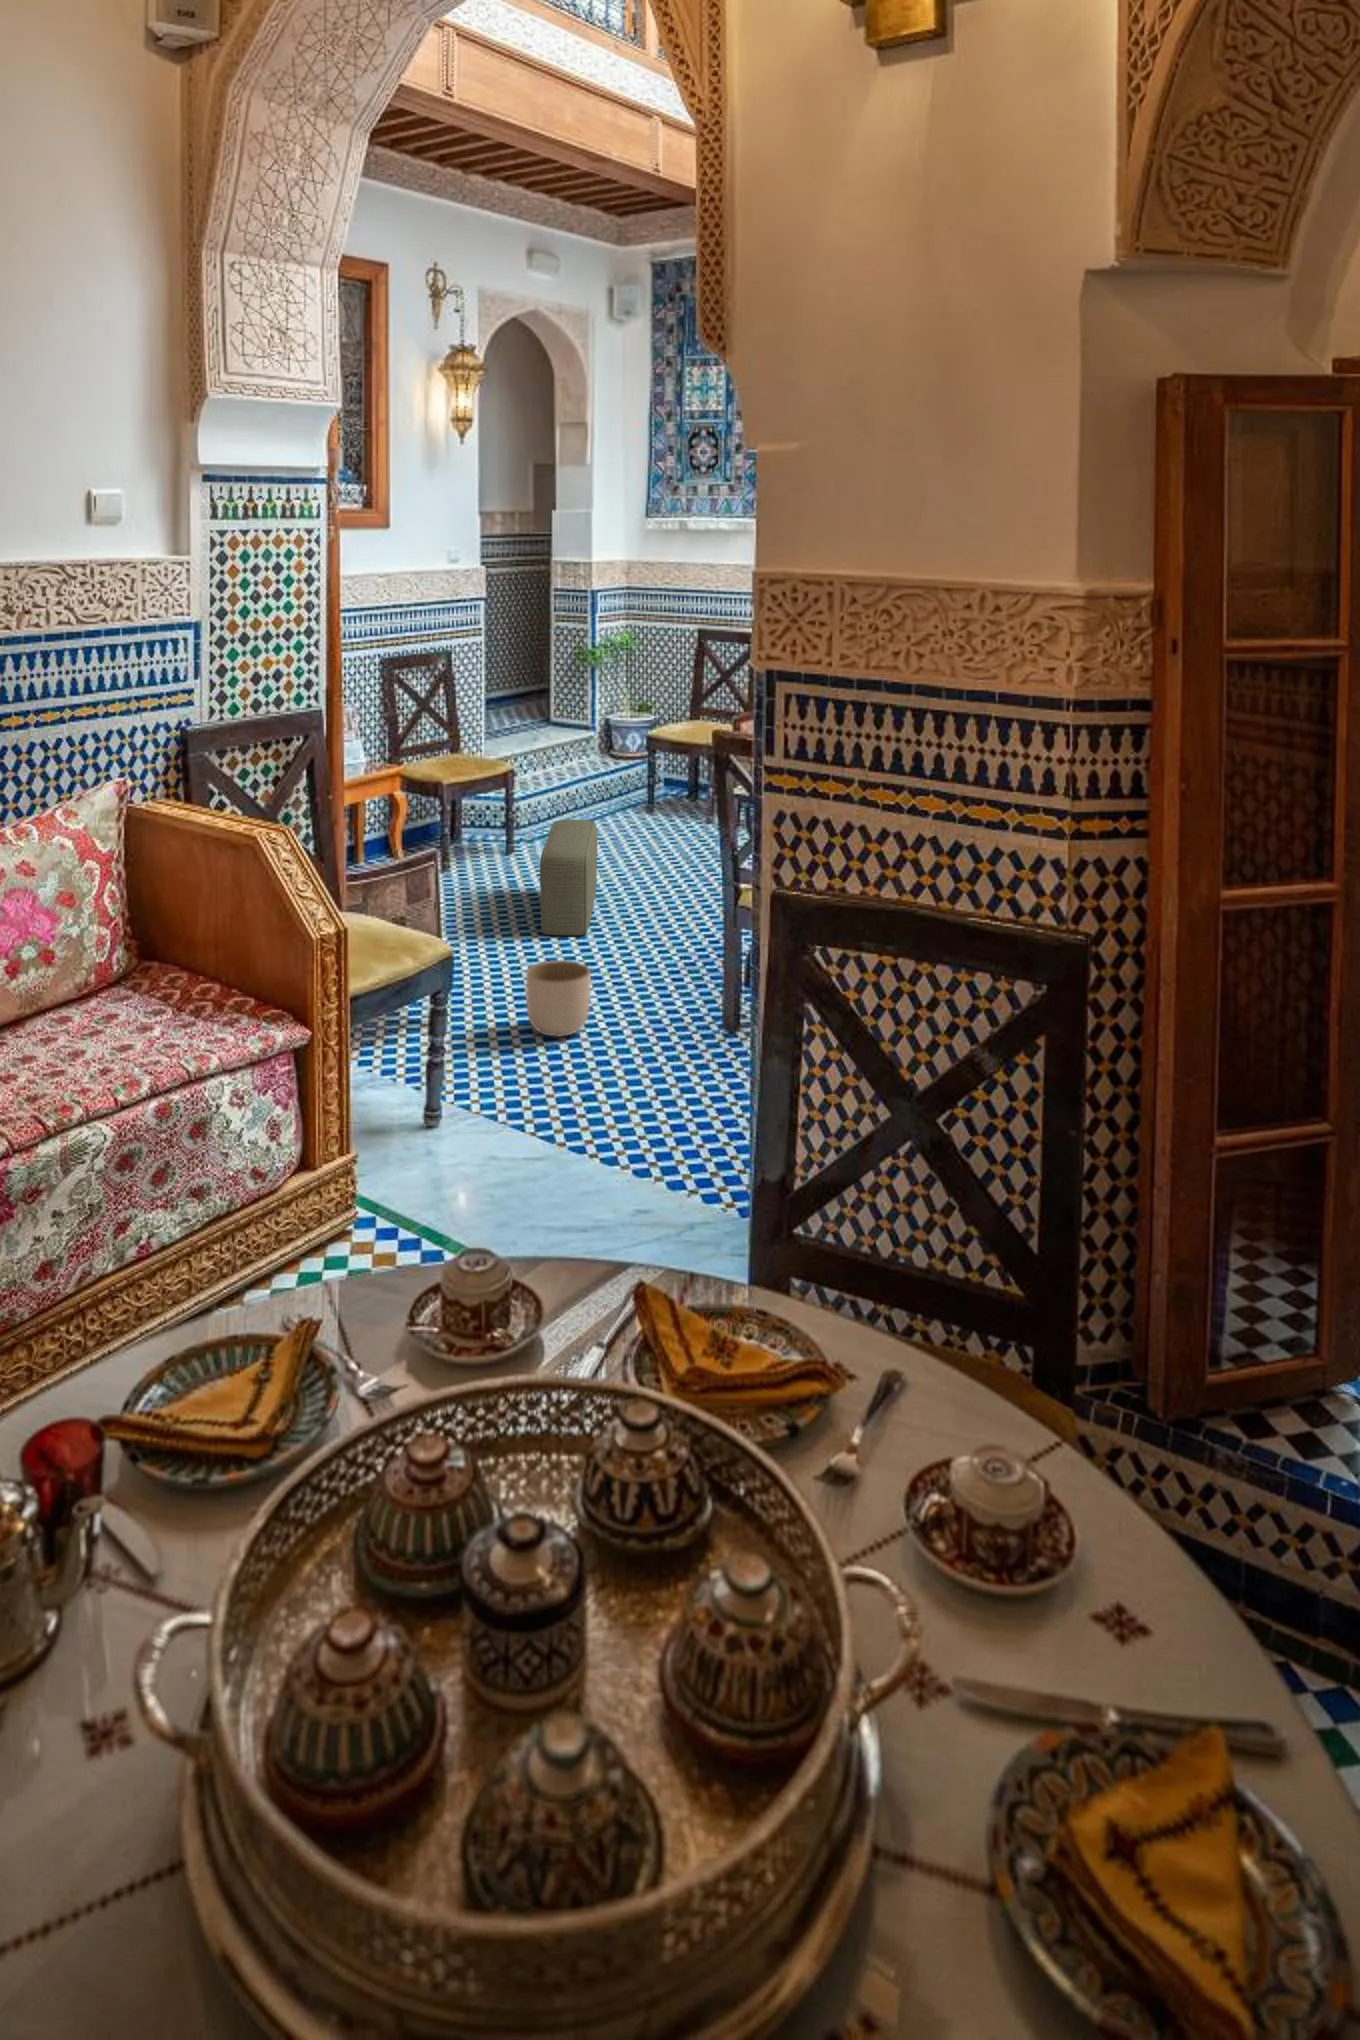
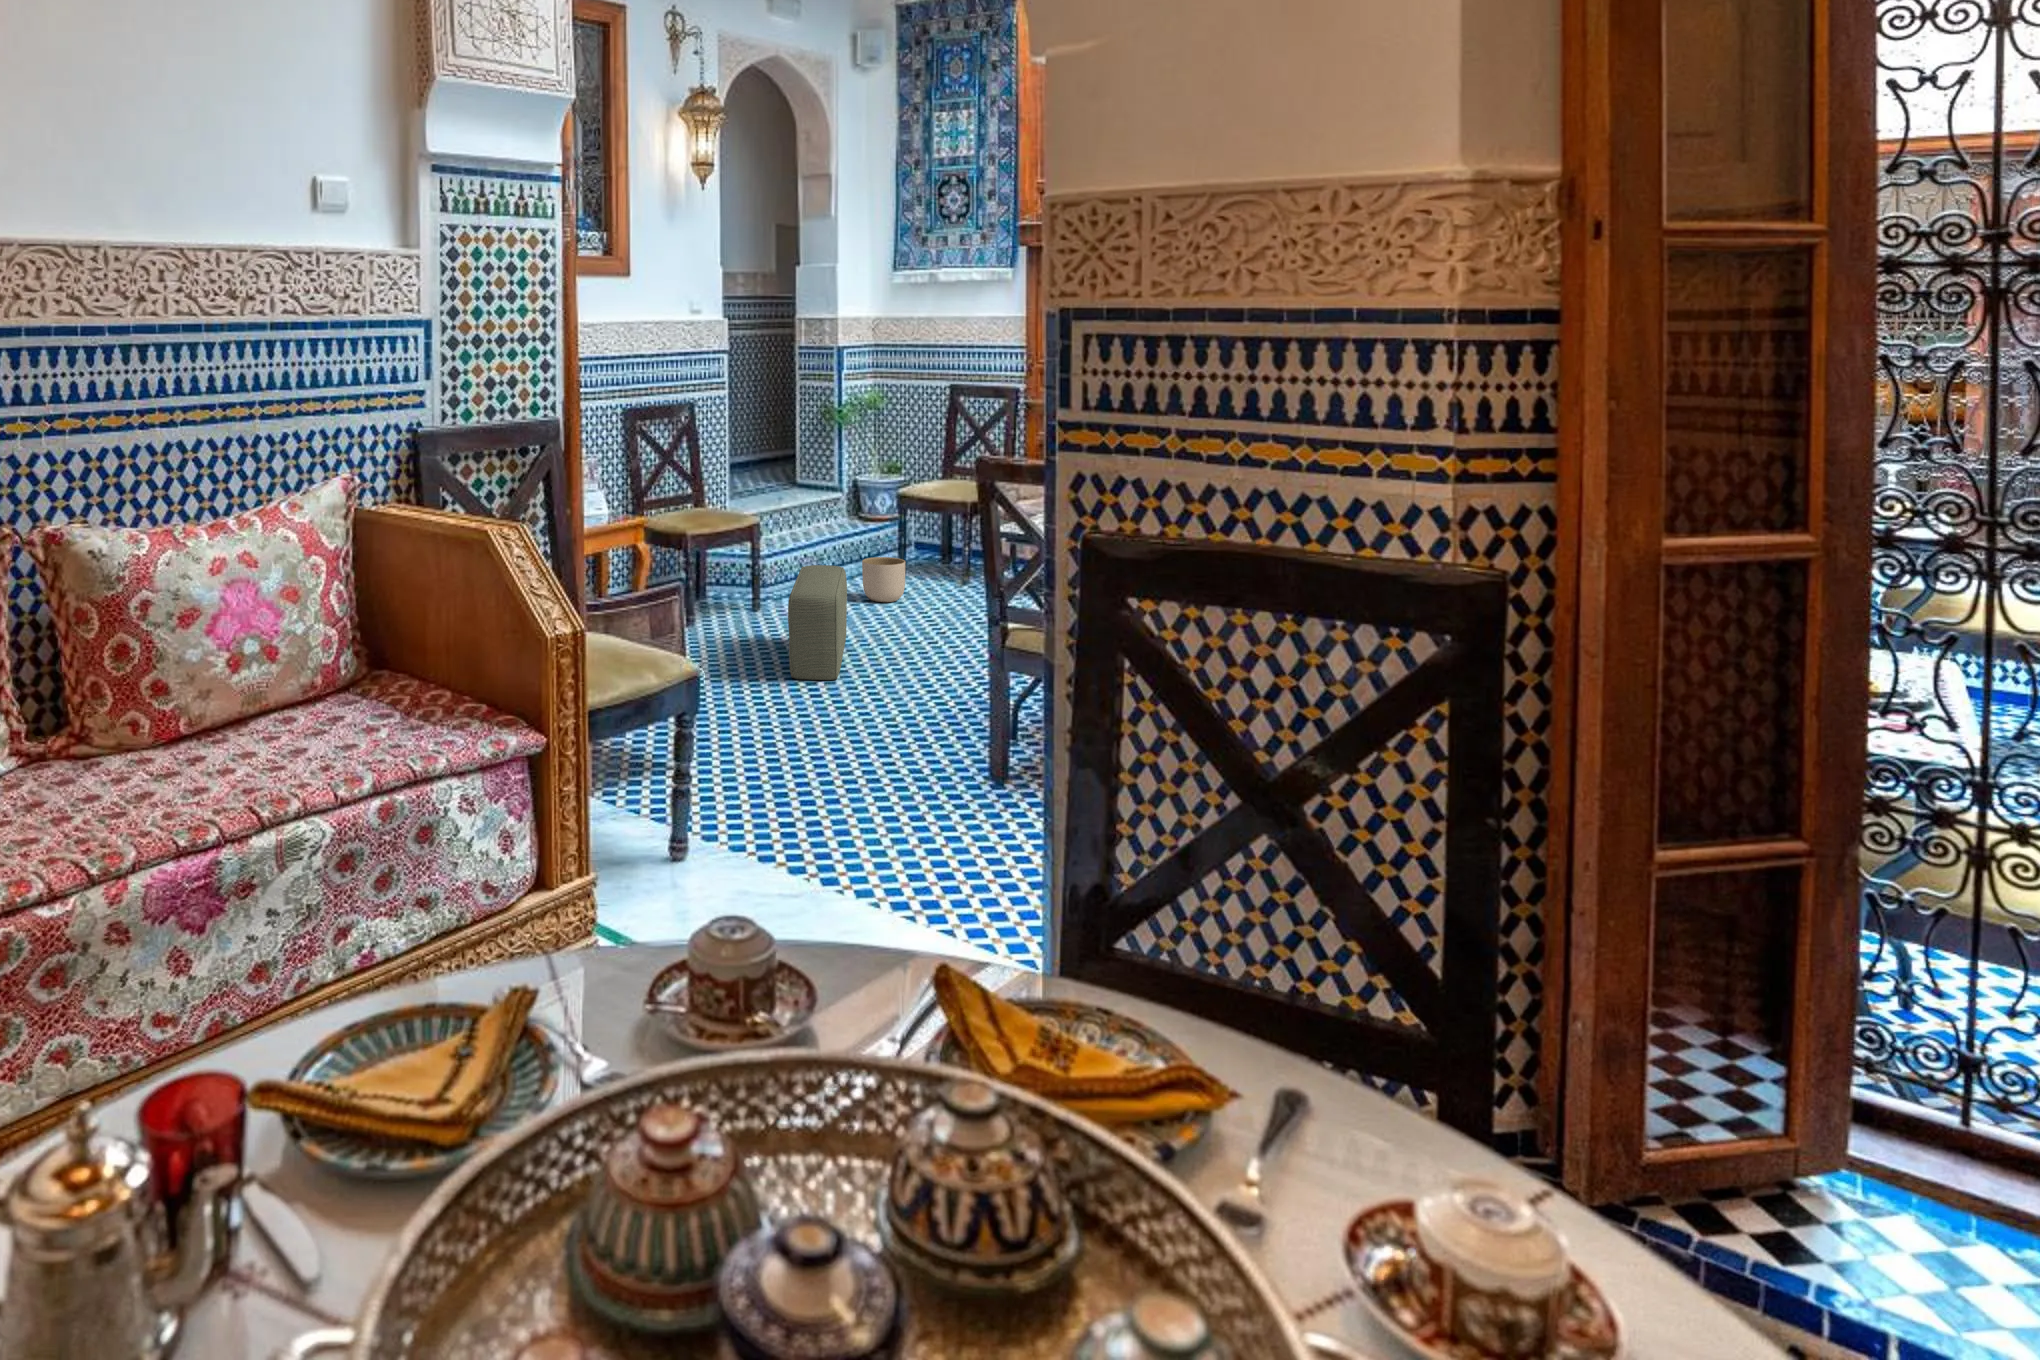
planter: present [526,960,591,1037] -> present [862,557,906,602]

